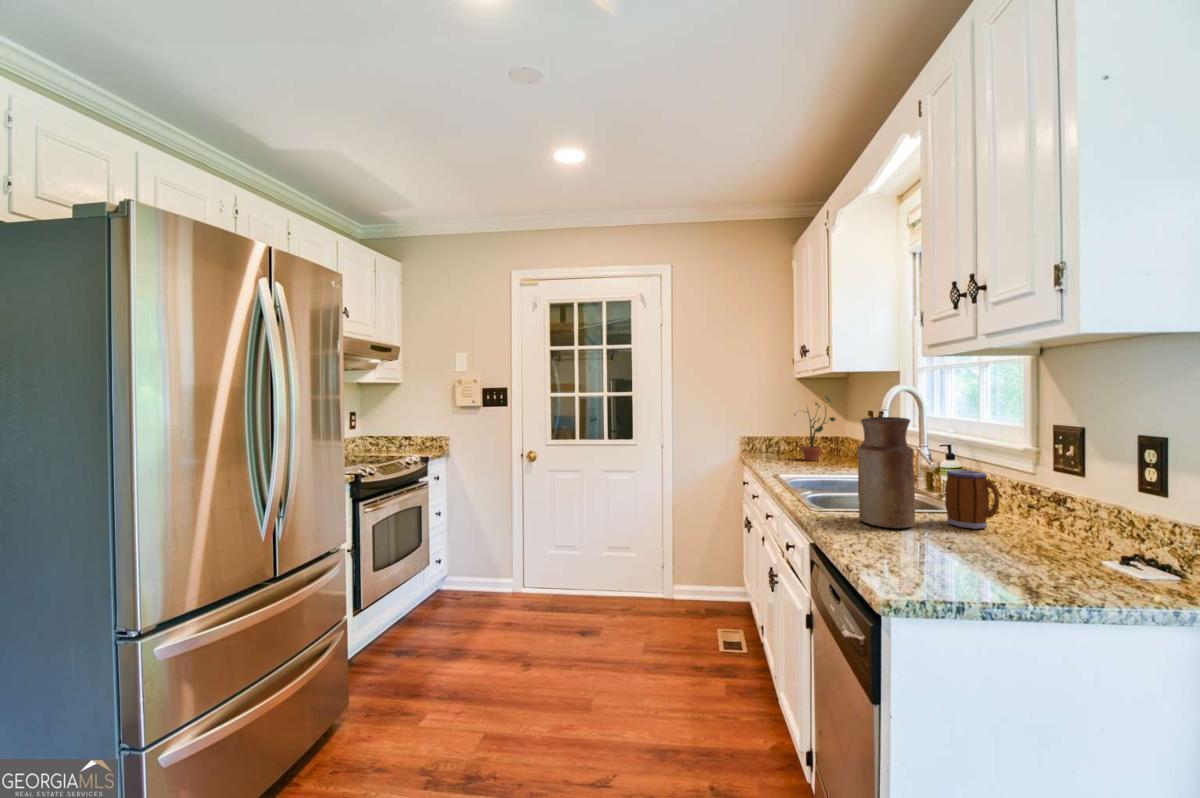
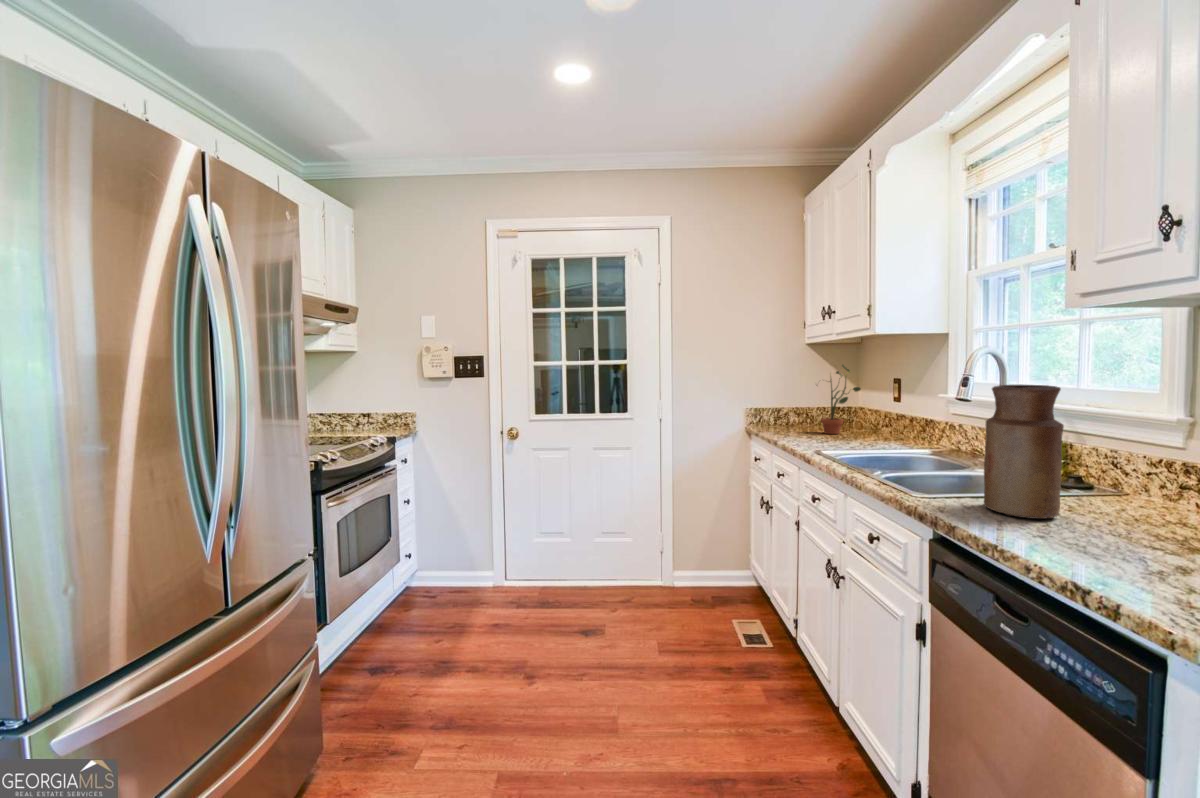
mug: present [945,470,999,529] -> none [1078,446,1156,515]

